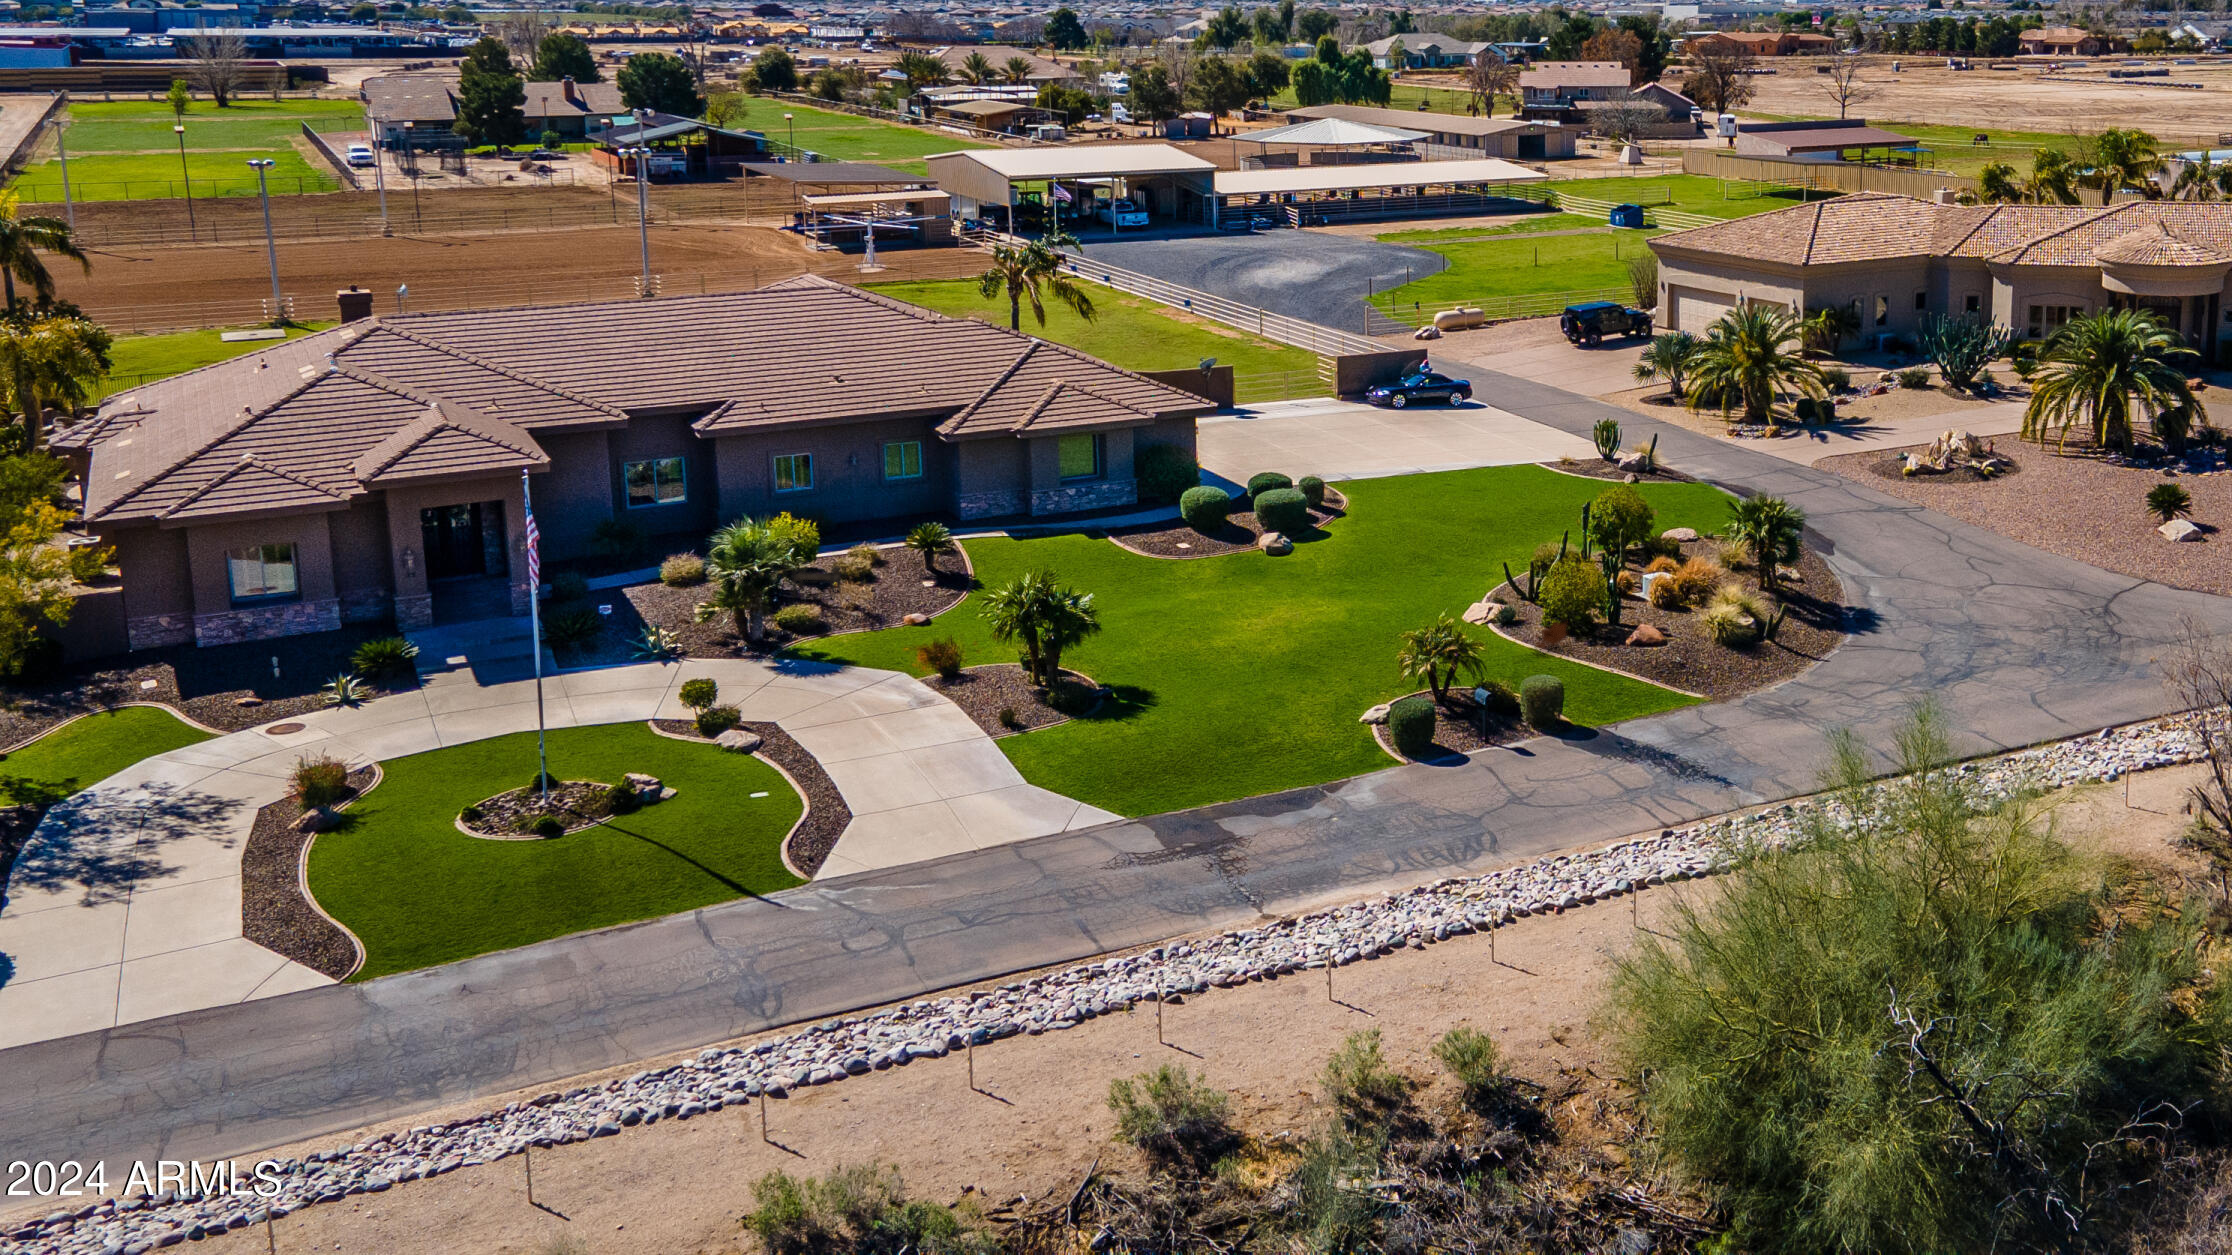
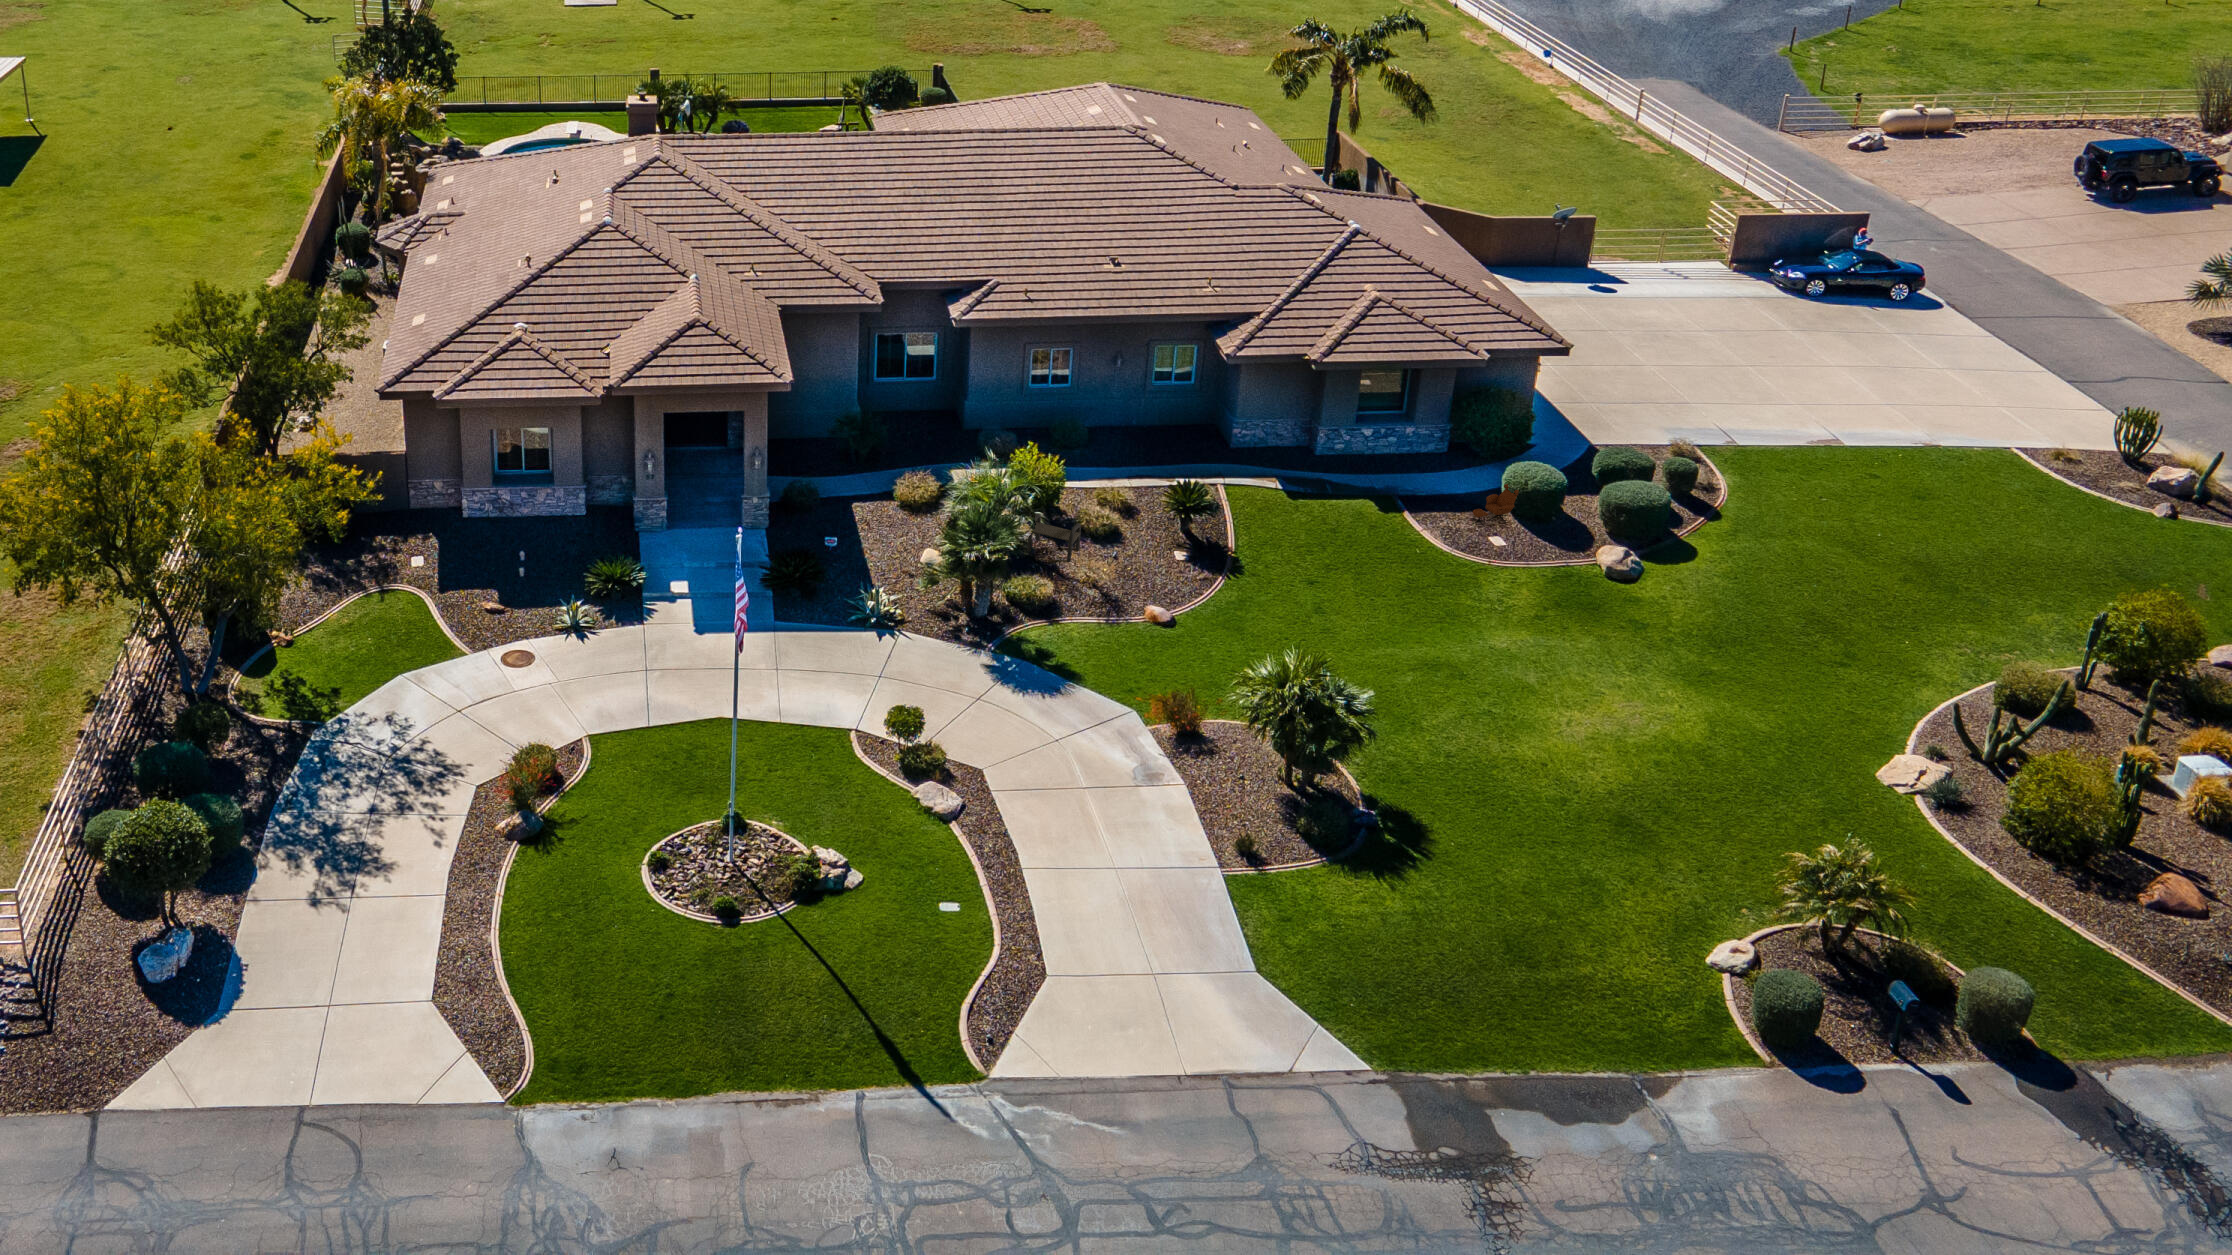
lounge chair: present [1535,623,1566,654] -> present [1473,484,1519,527]

